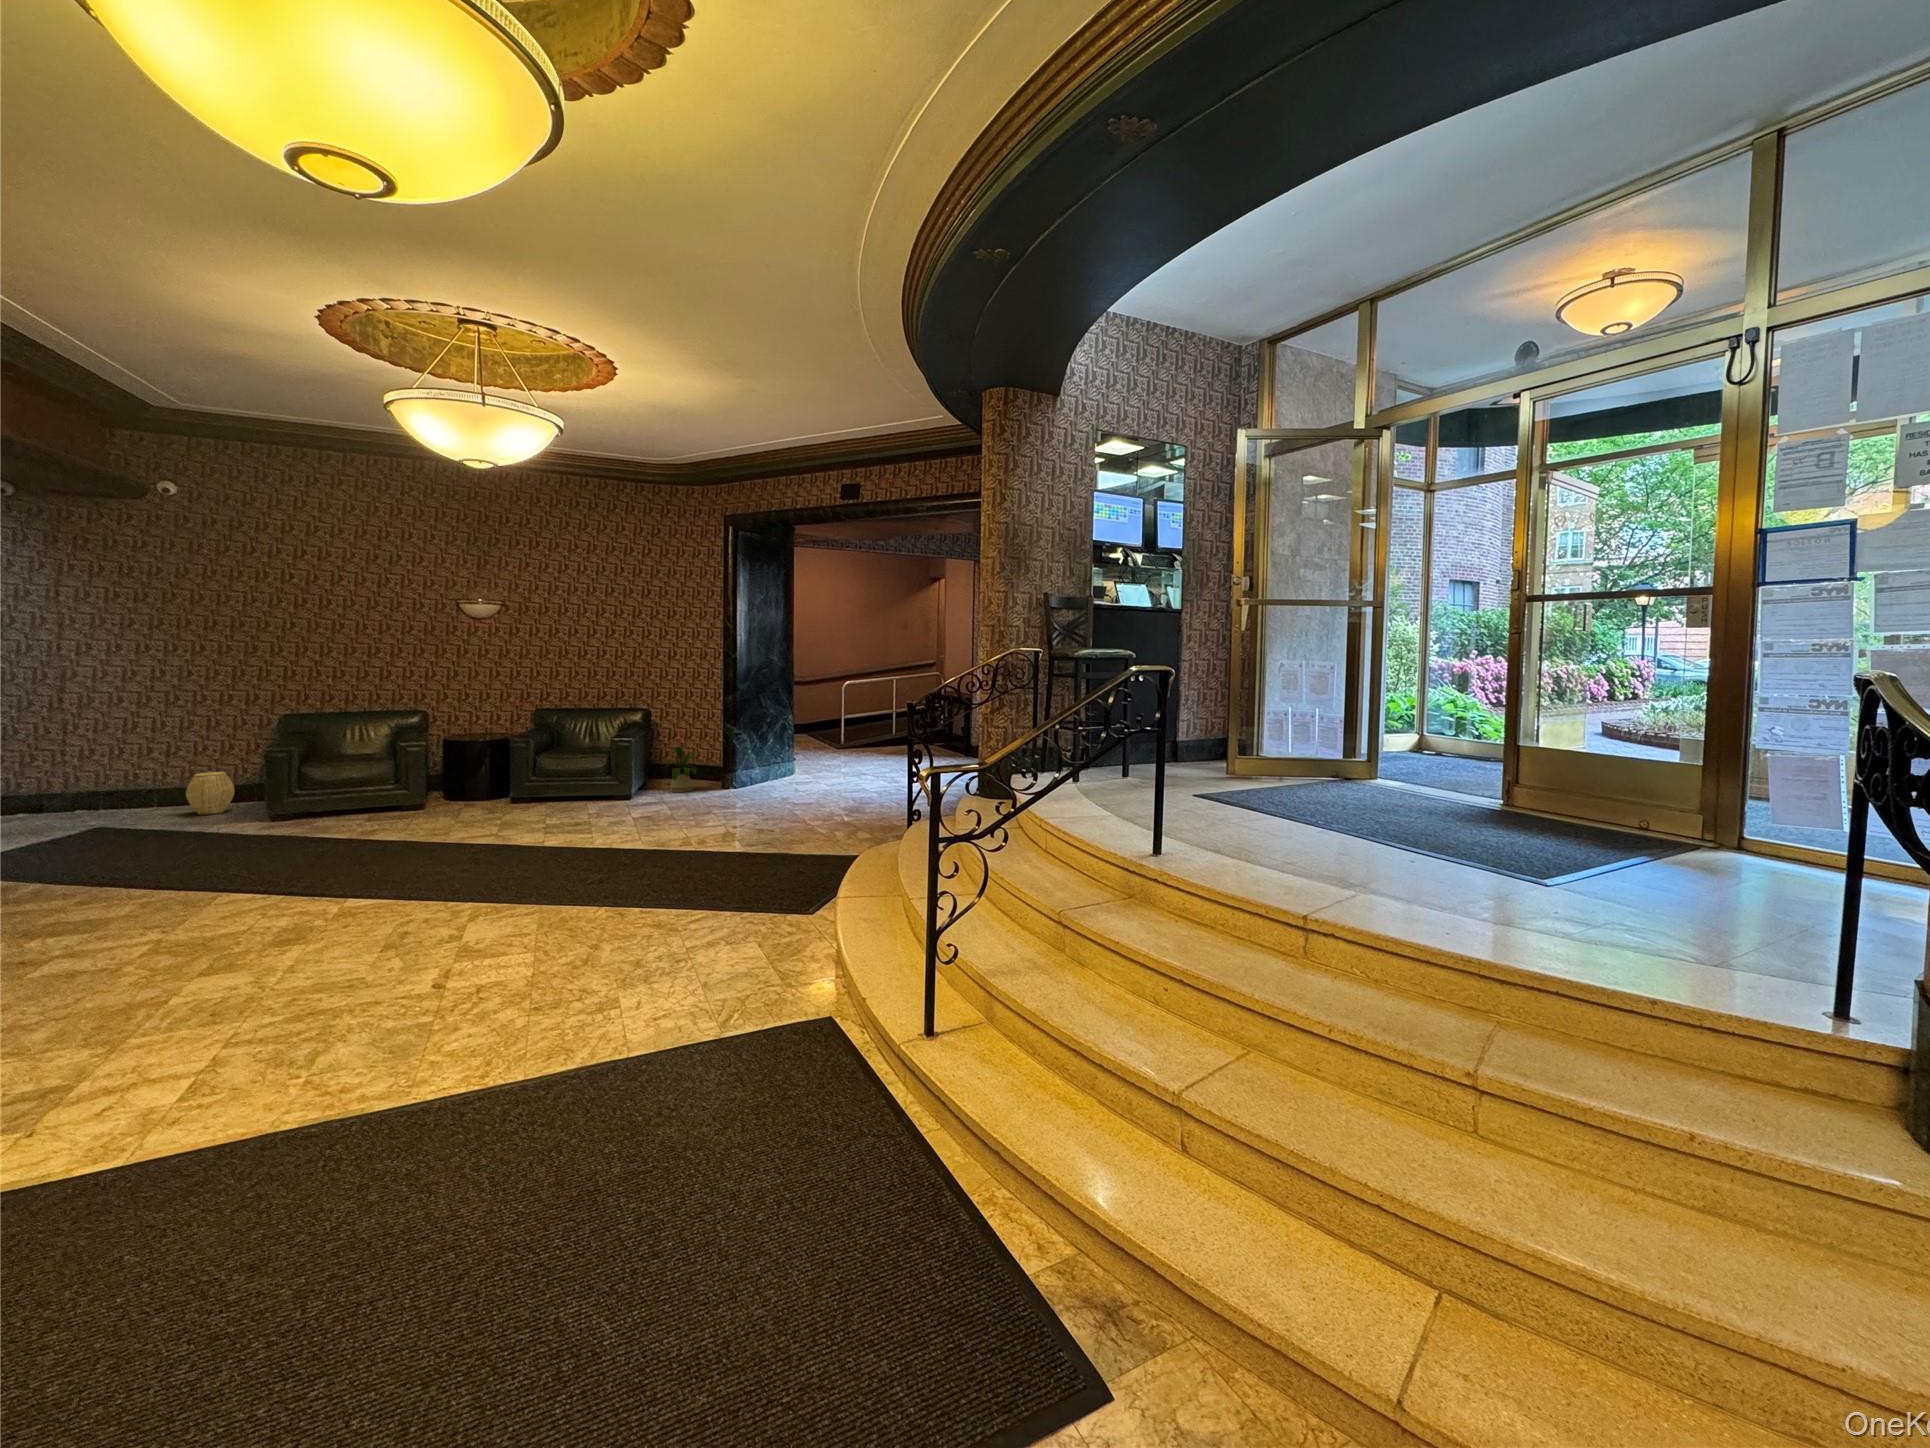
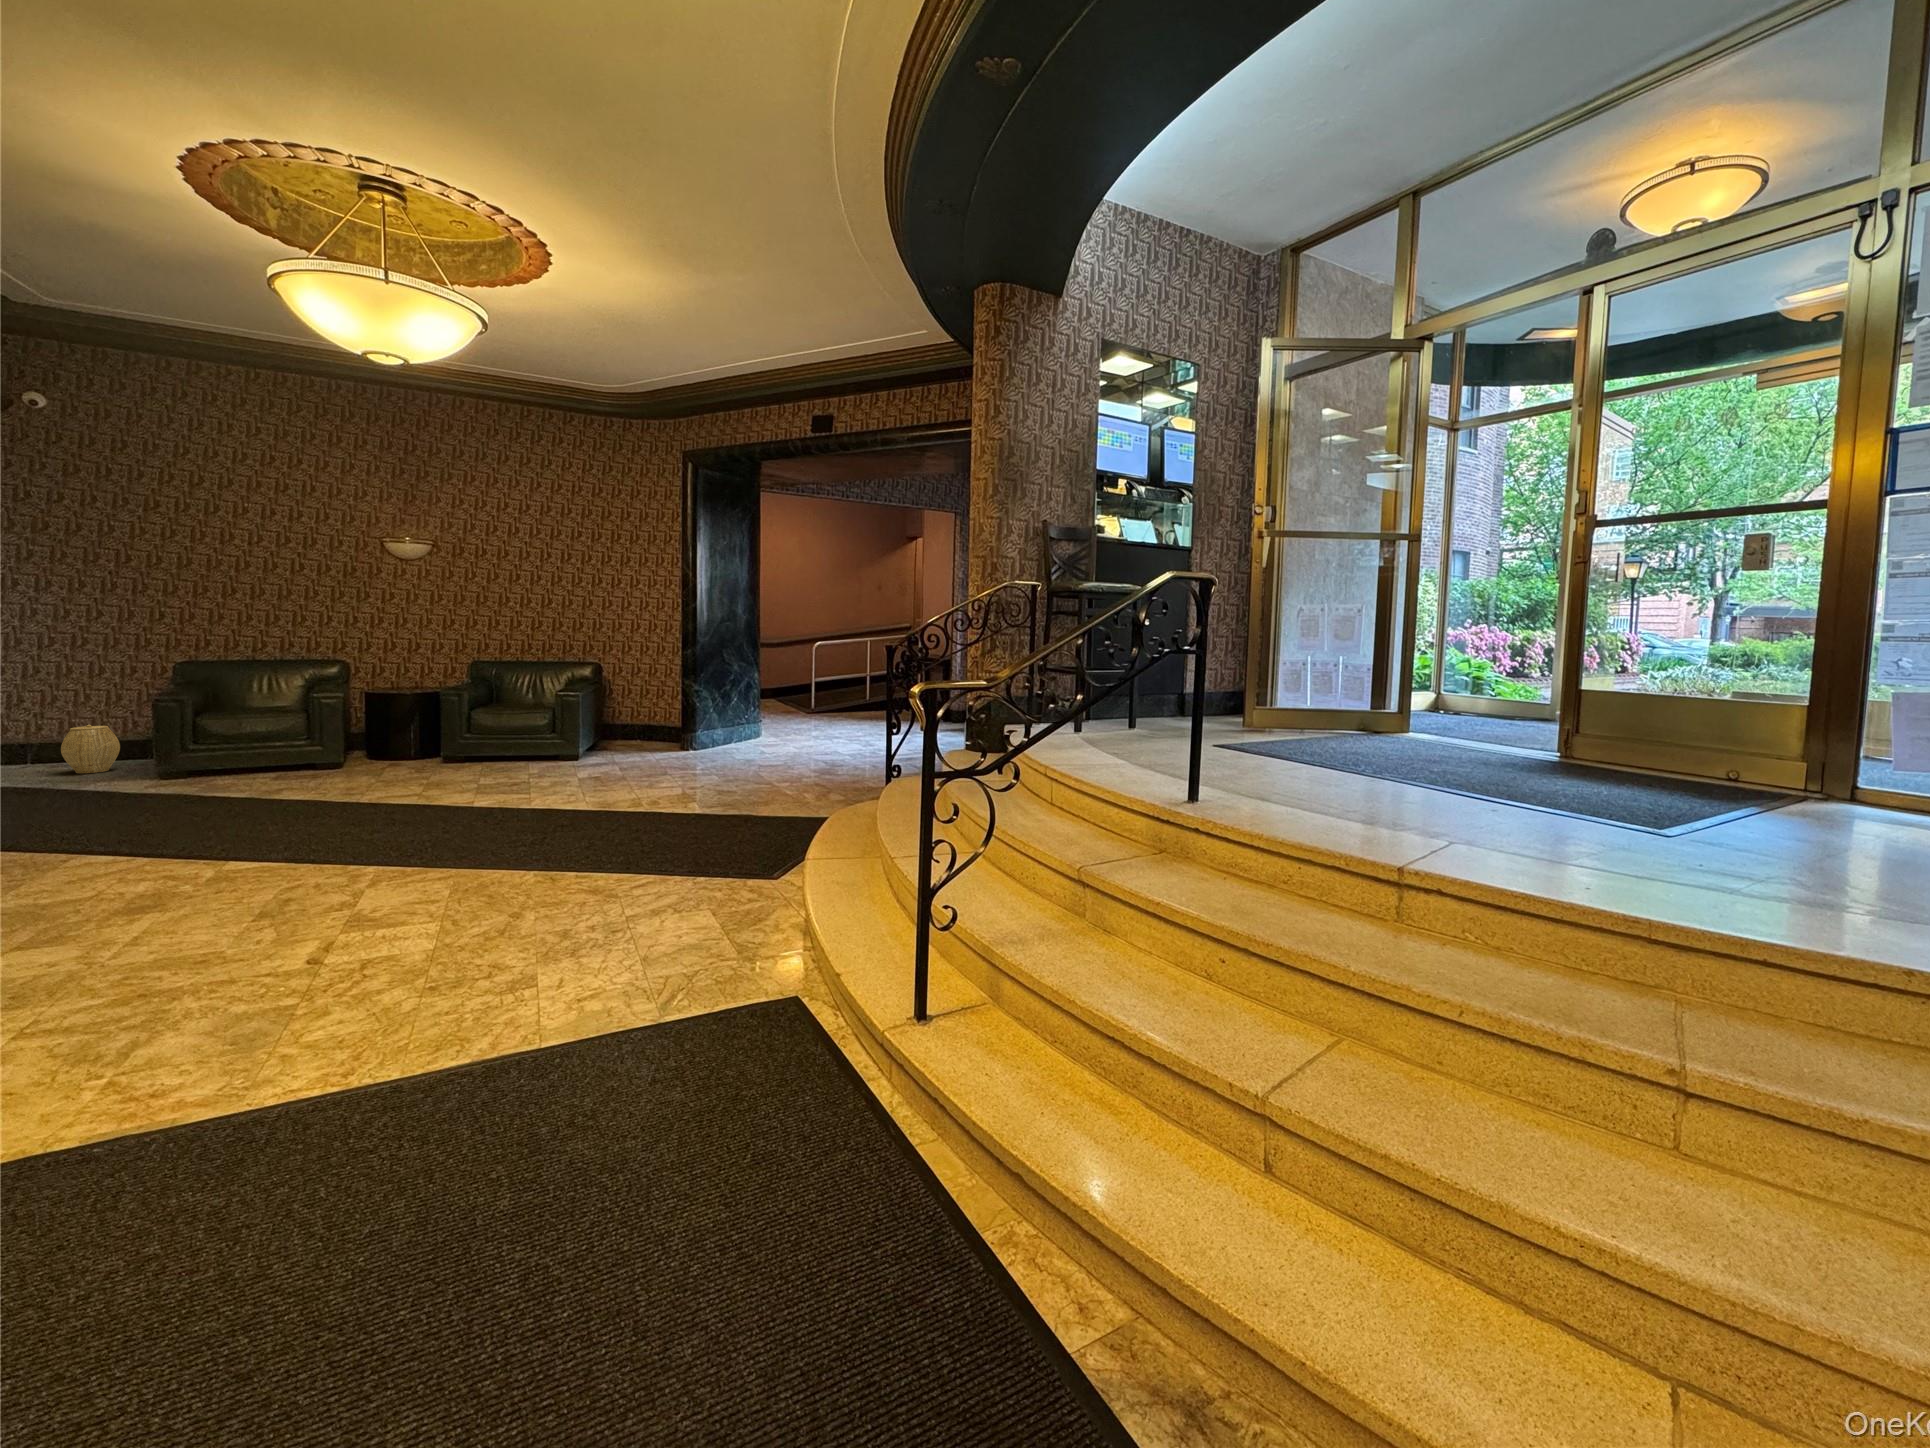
house plant: present [666,747,700,792] -> none [616,704,657,754]

